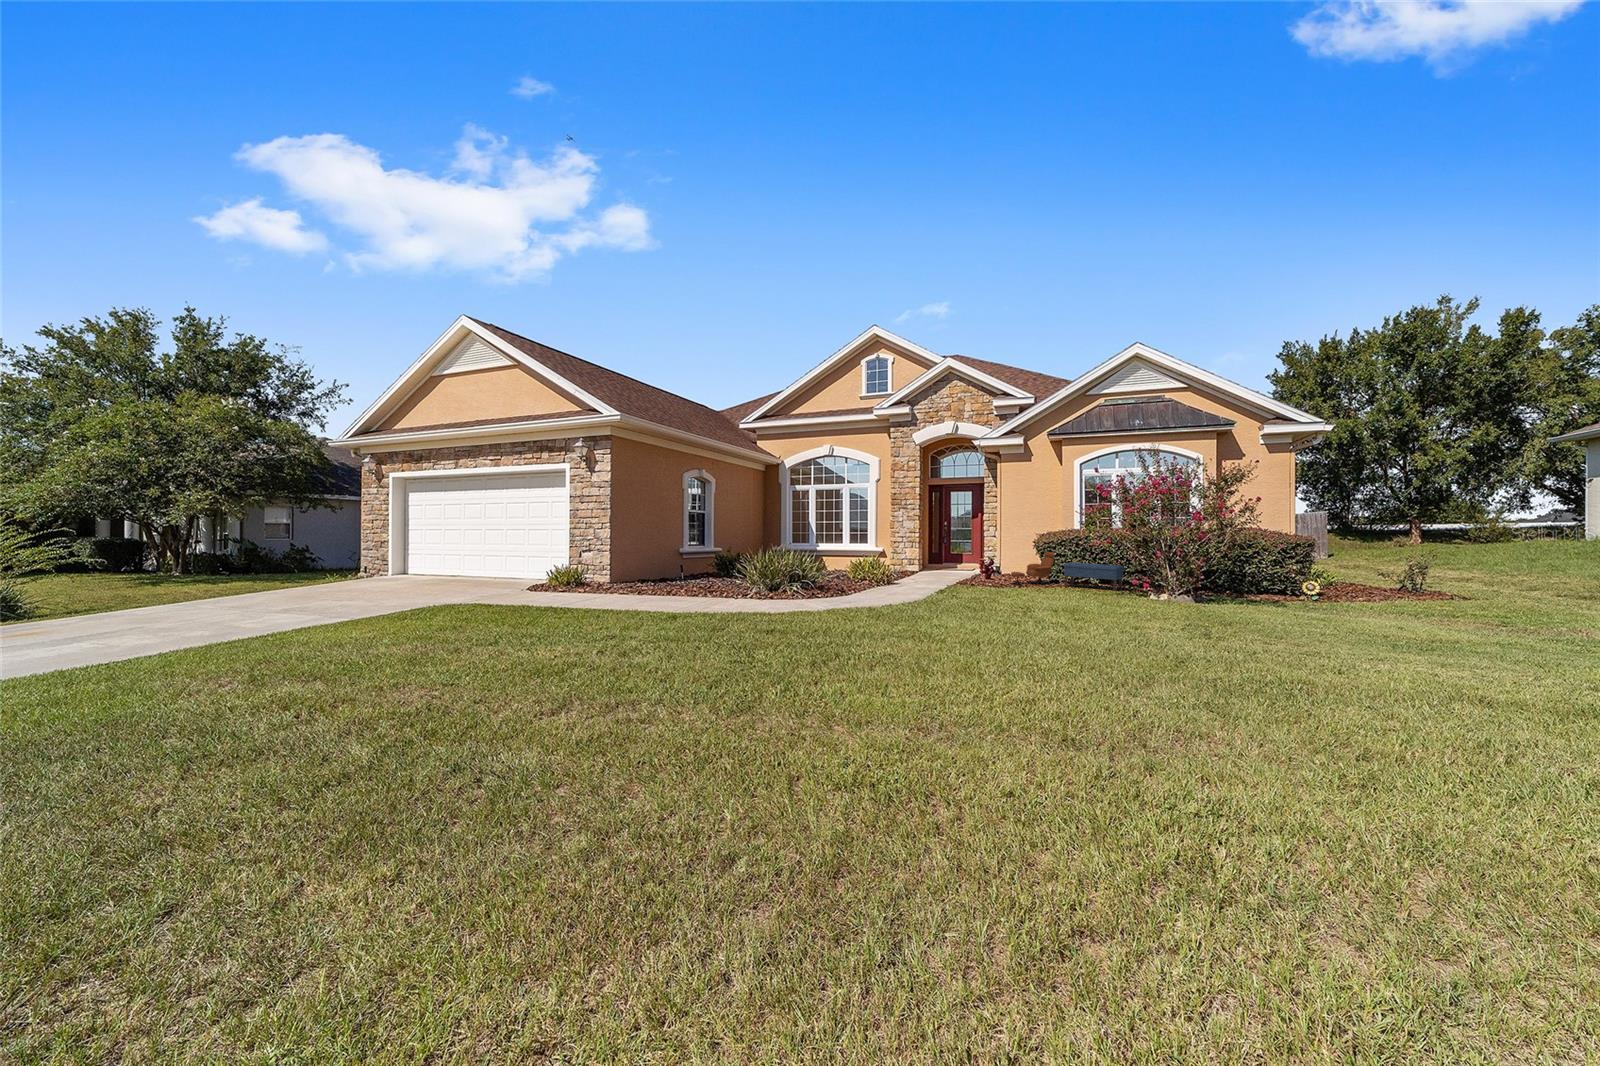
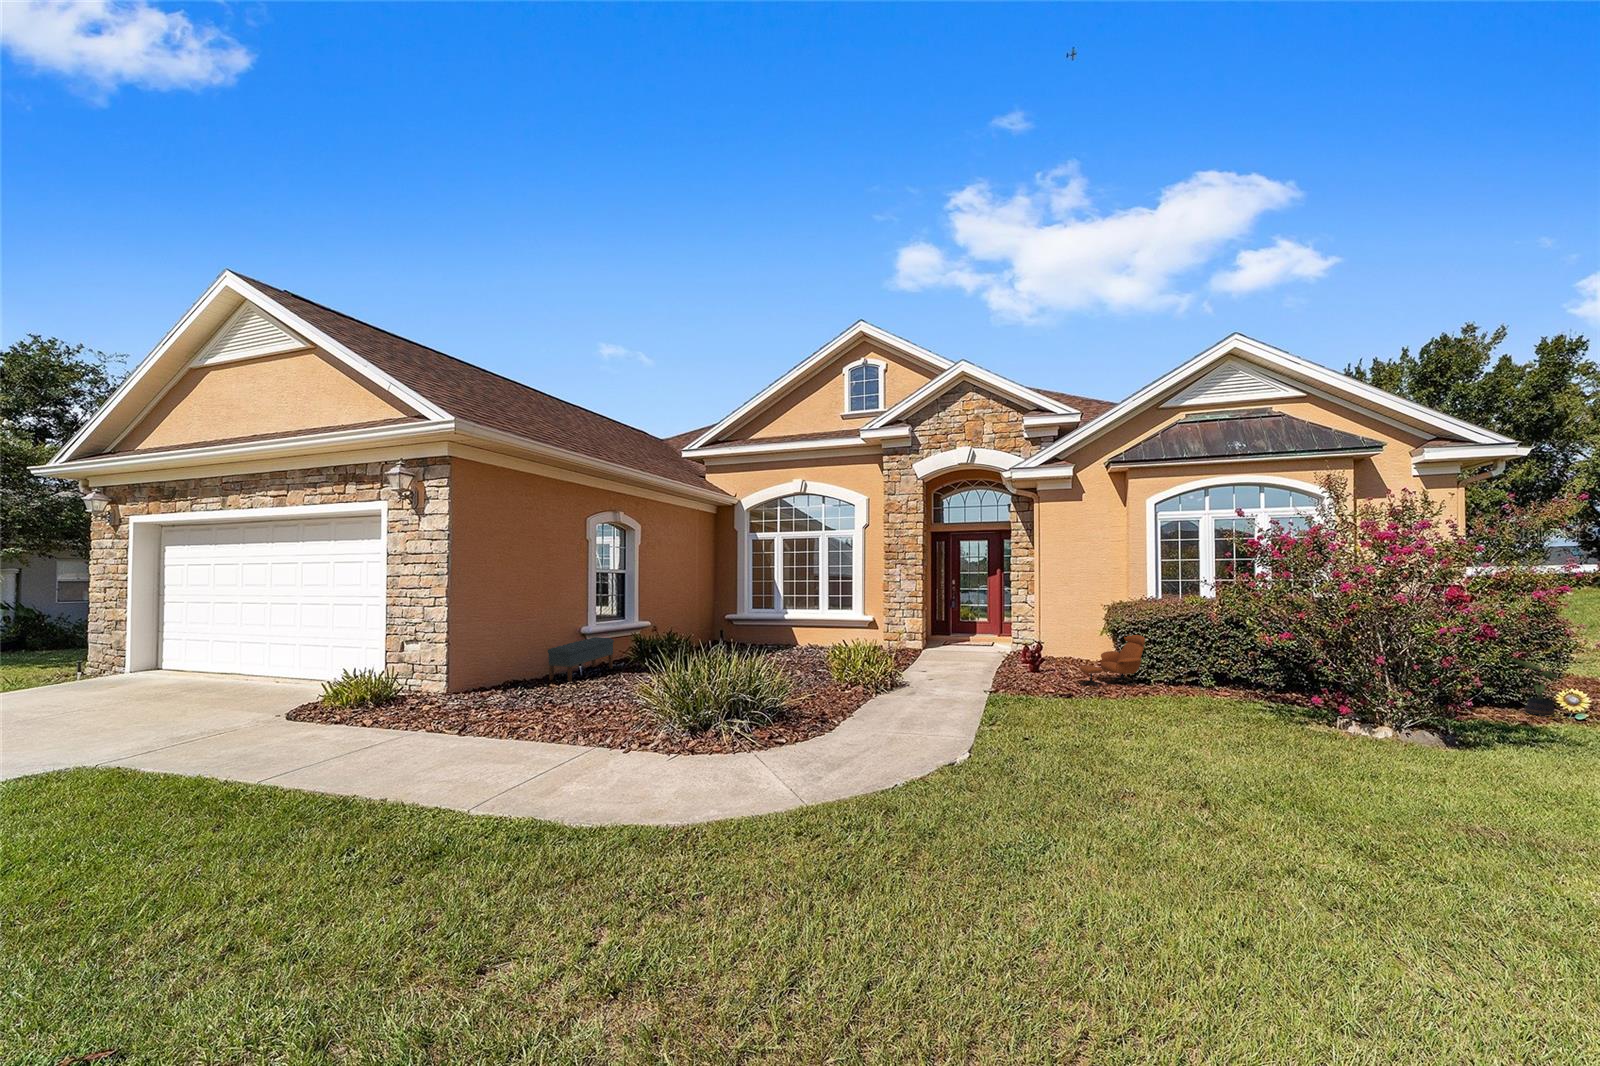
bench: present [1064,562,1123,591] -> present [548,637,614,682]
potted plant: none [1272,562,1299,597] -> present [1510,659,1556,716]

